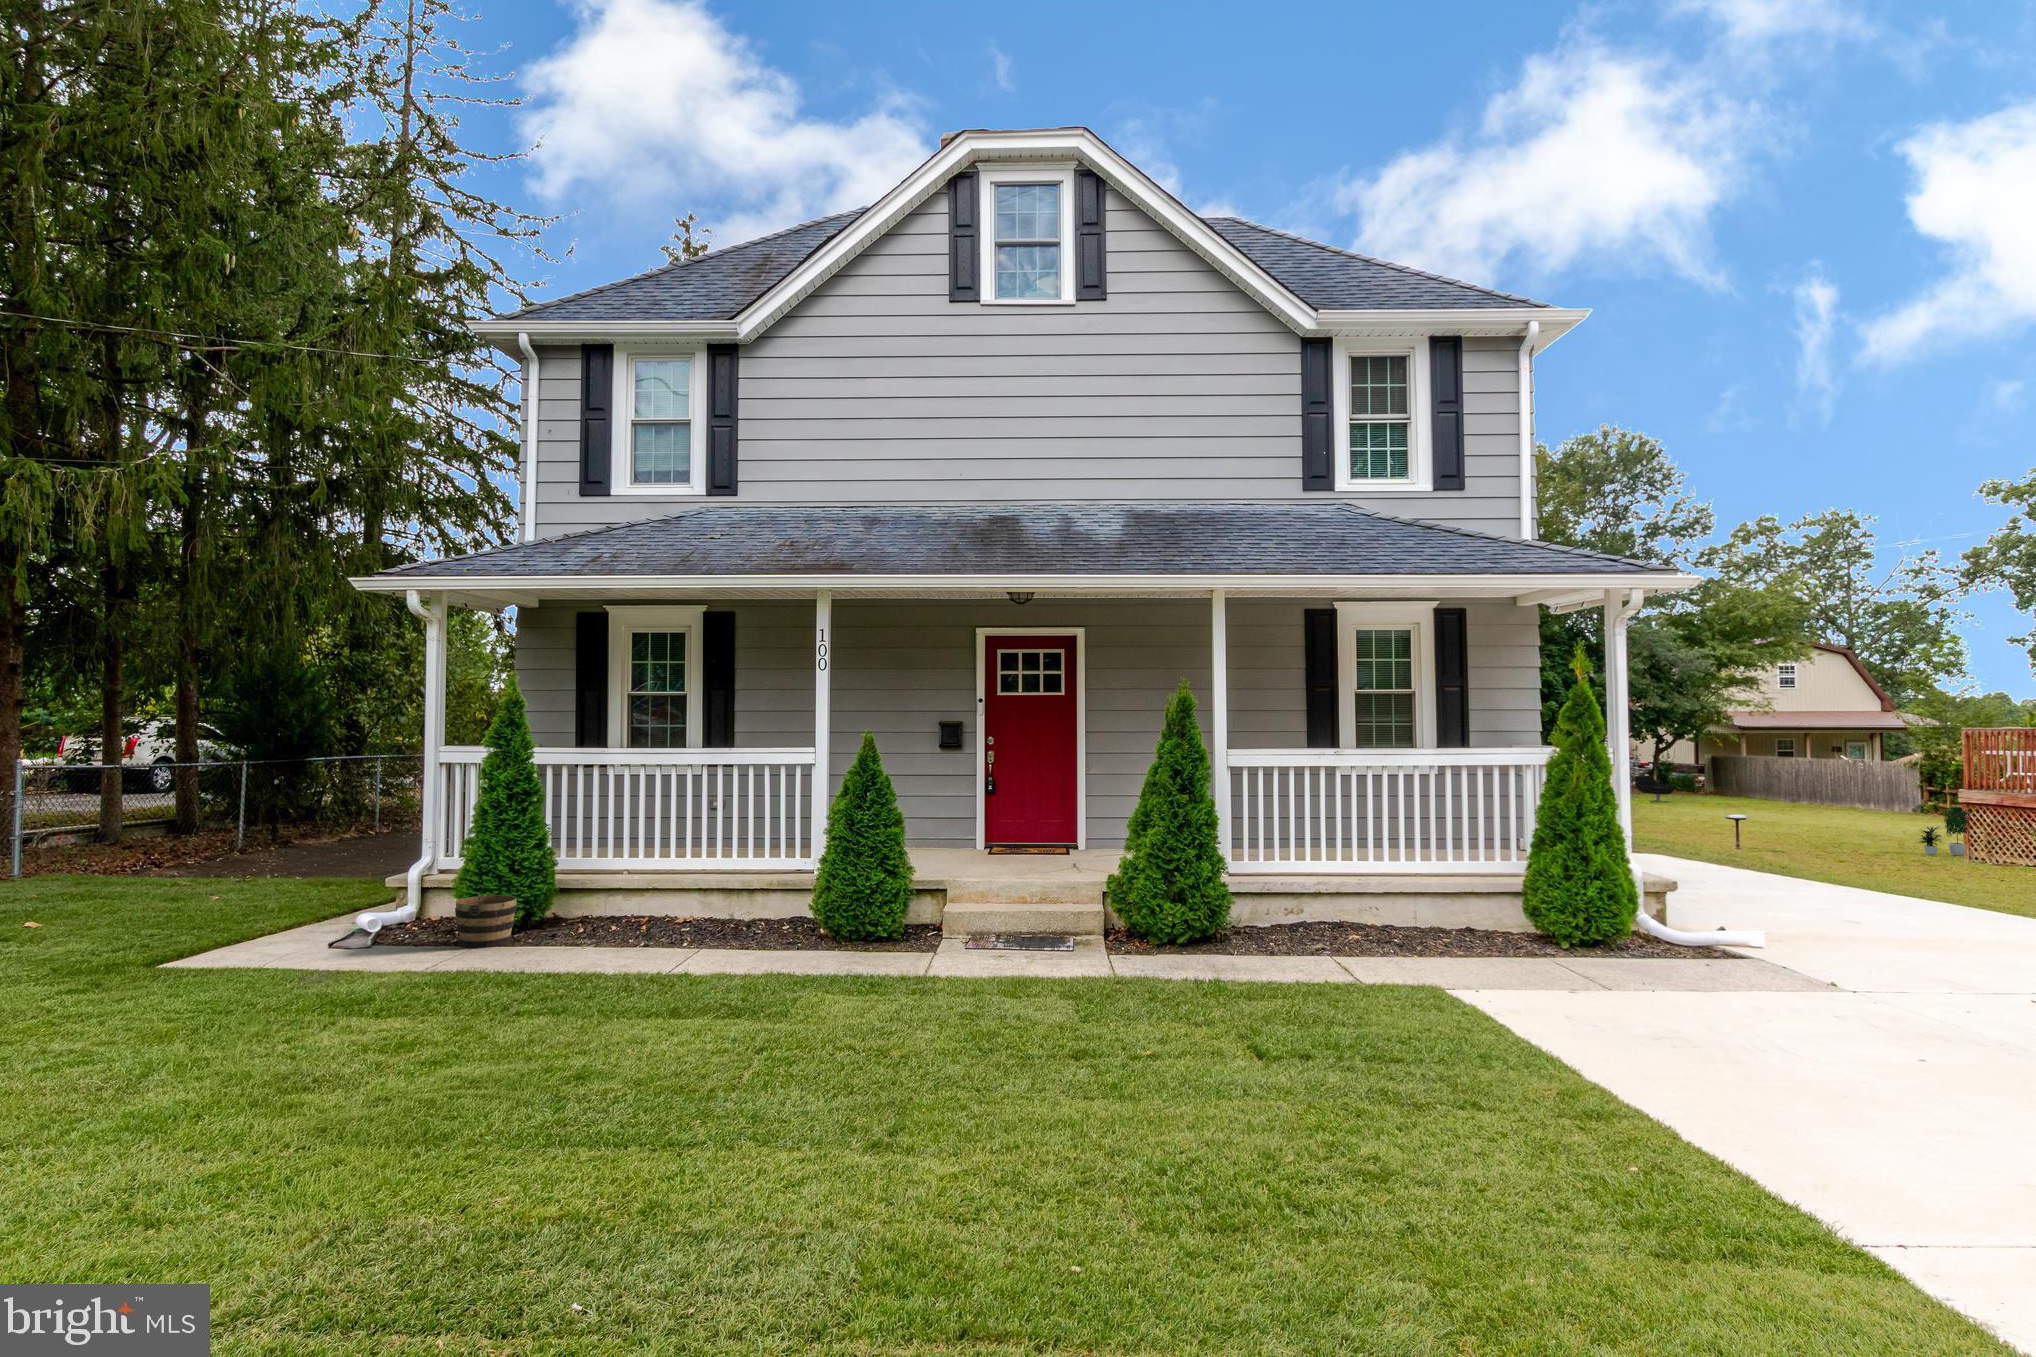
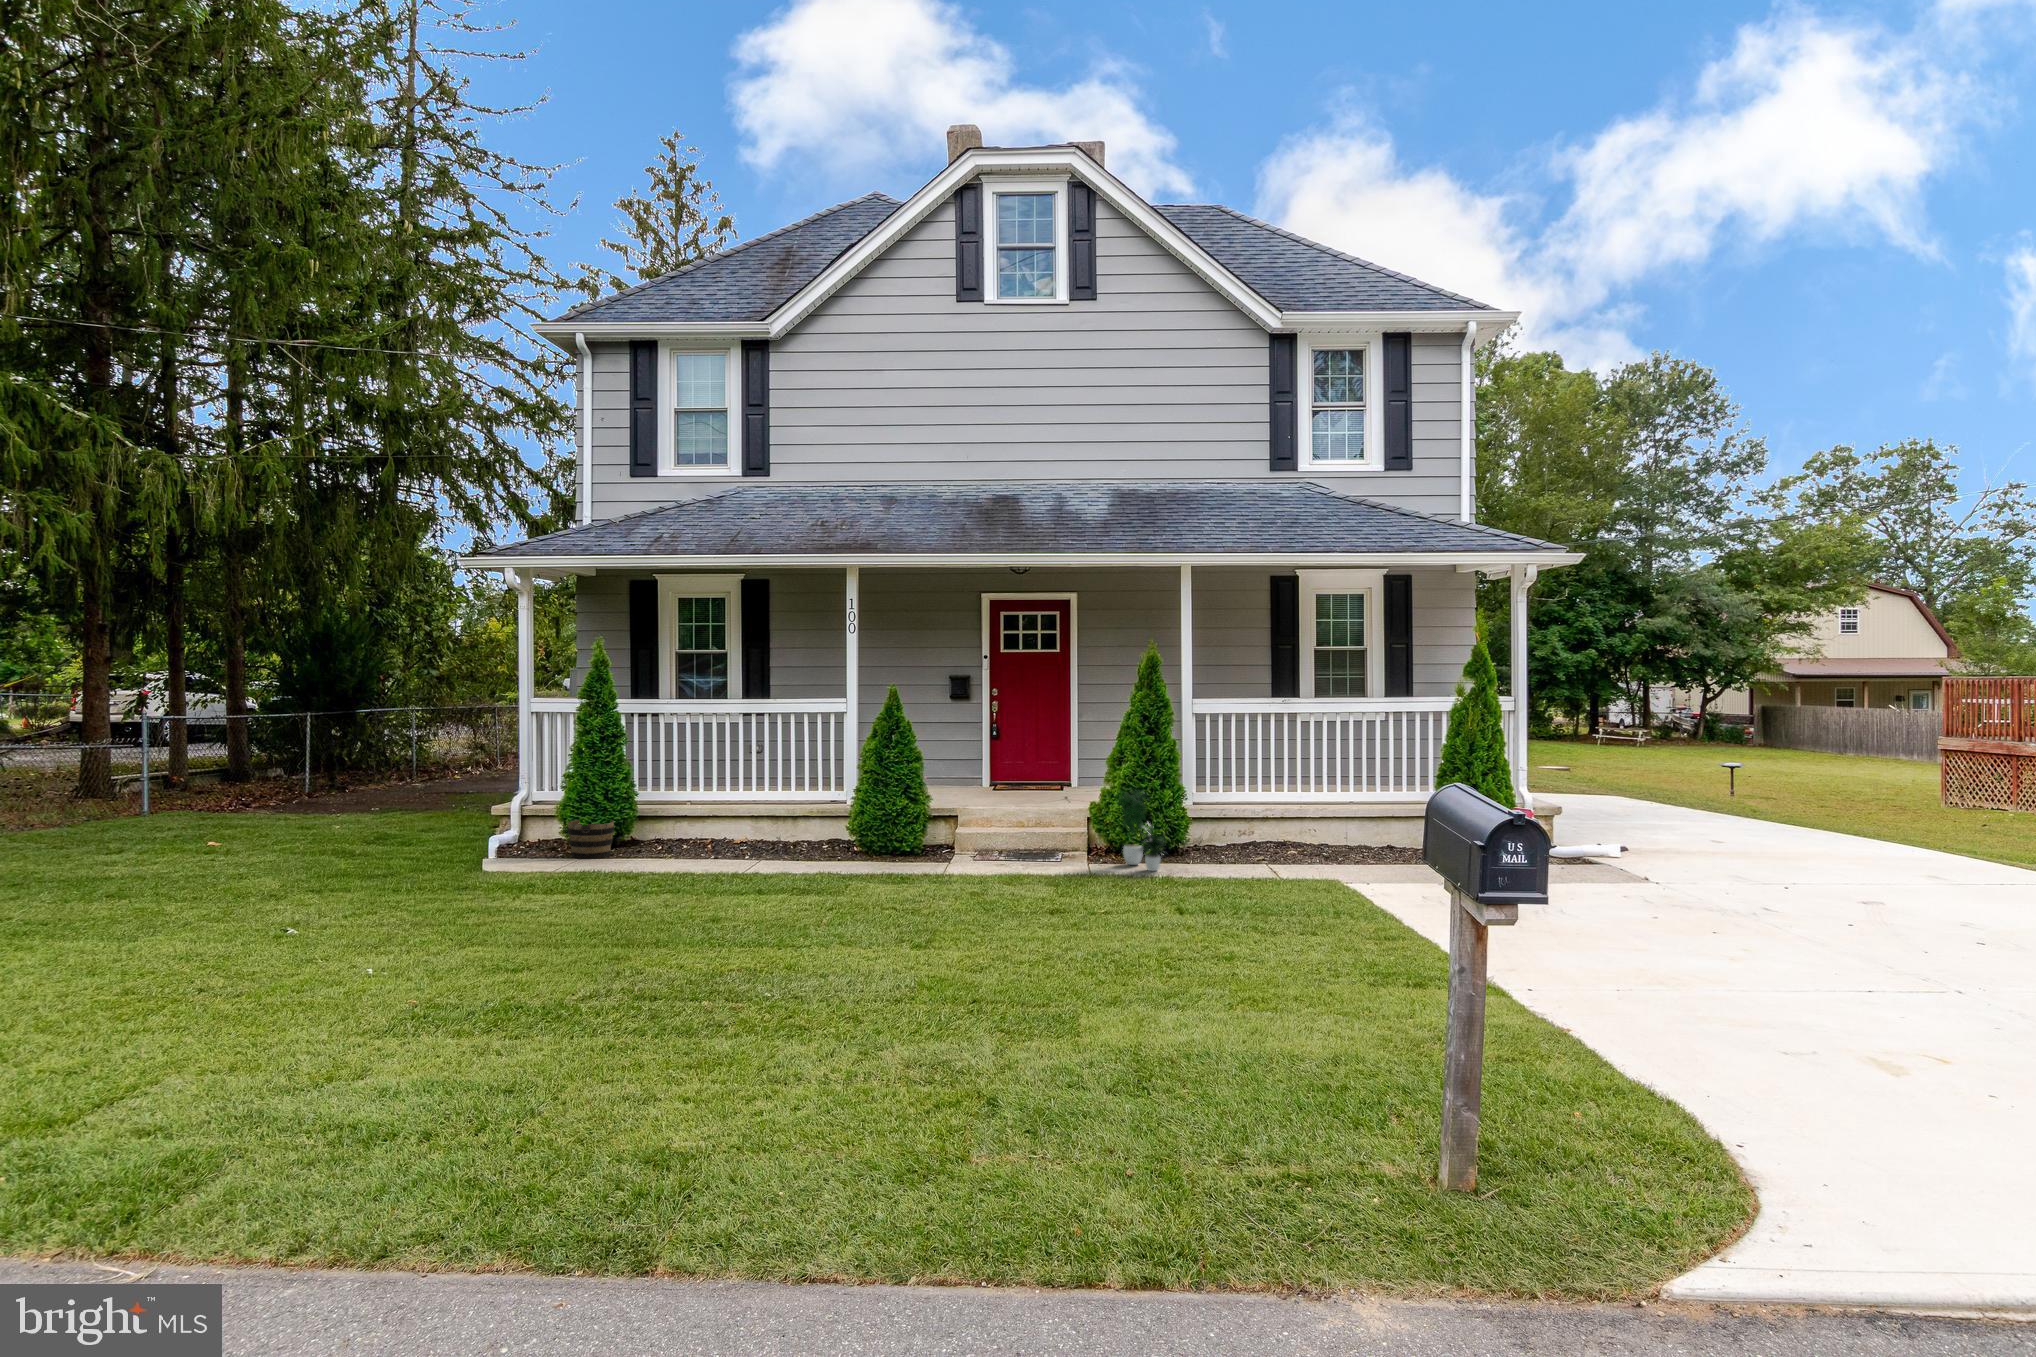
lounge chair: present [1635,776,1676,802] -> none [1657,728,1698,756]
potted plant: present [1919,805,1971,856] -> present [1118,790,1164,871]

